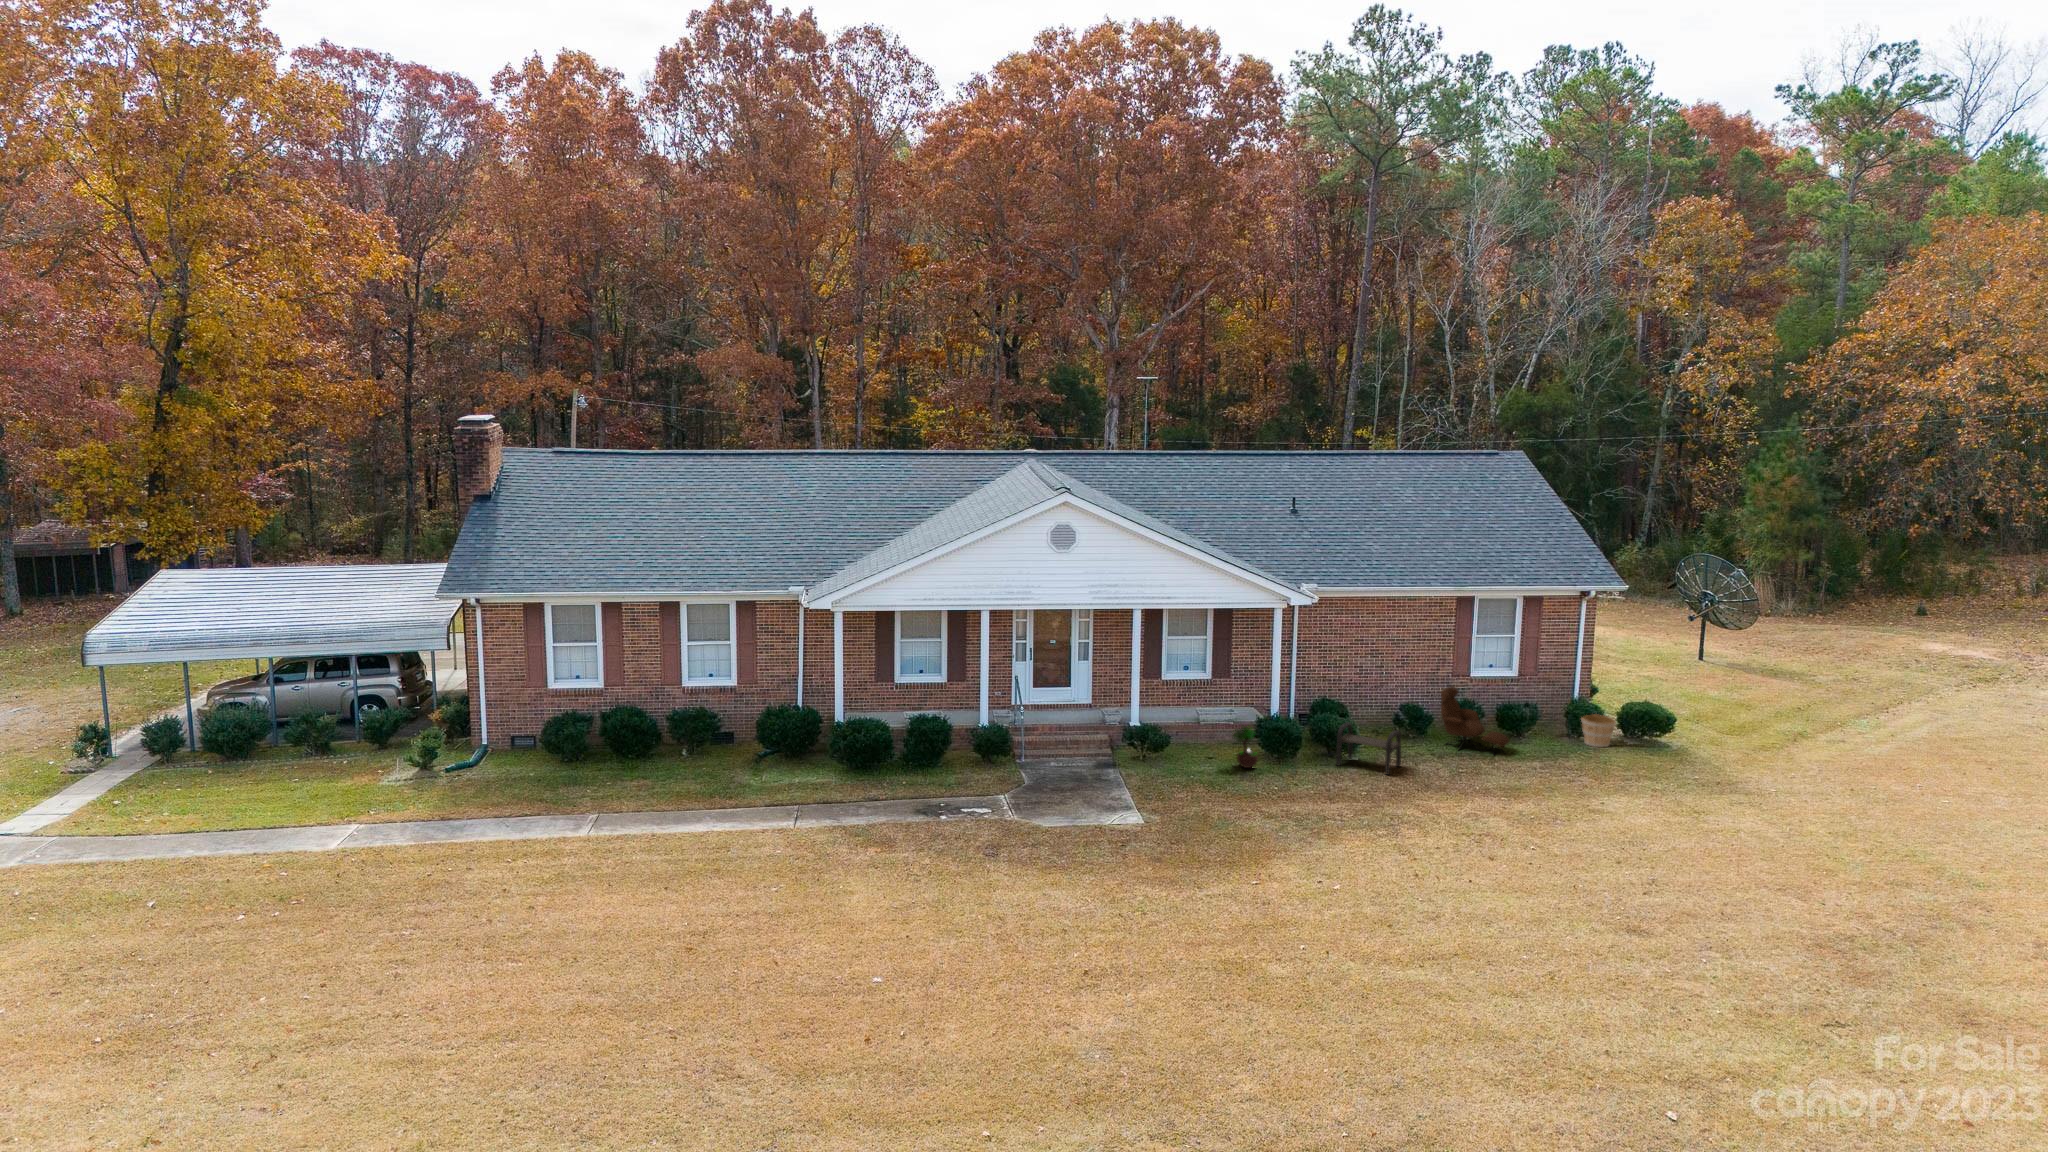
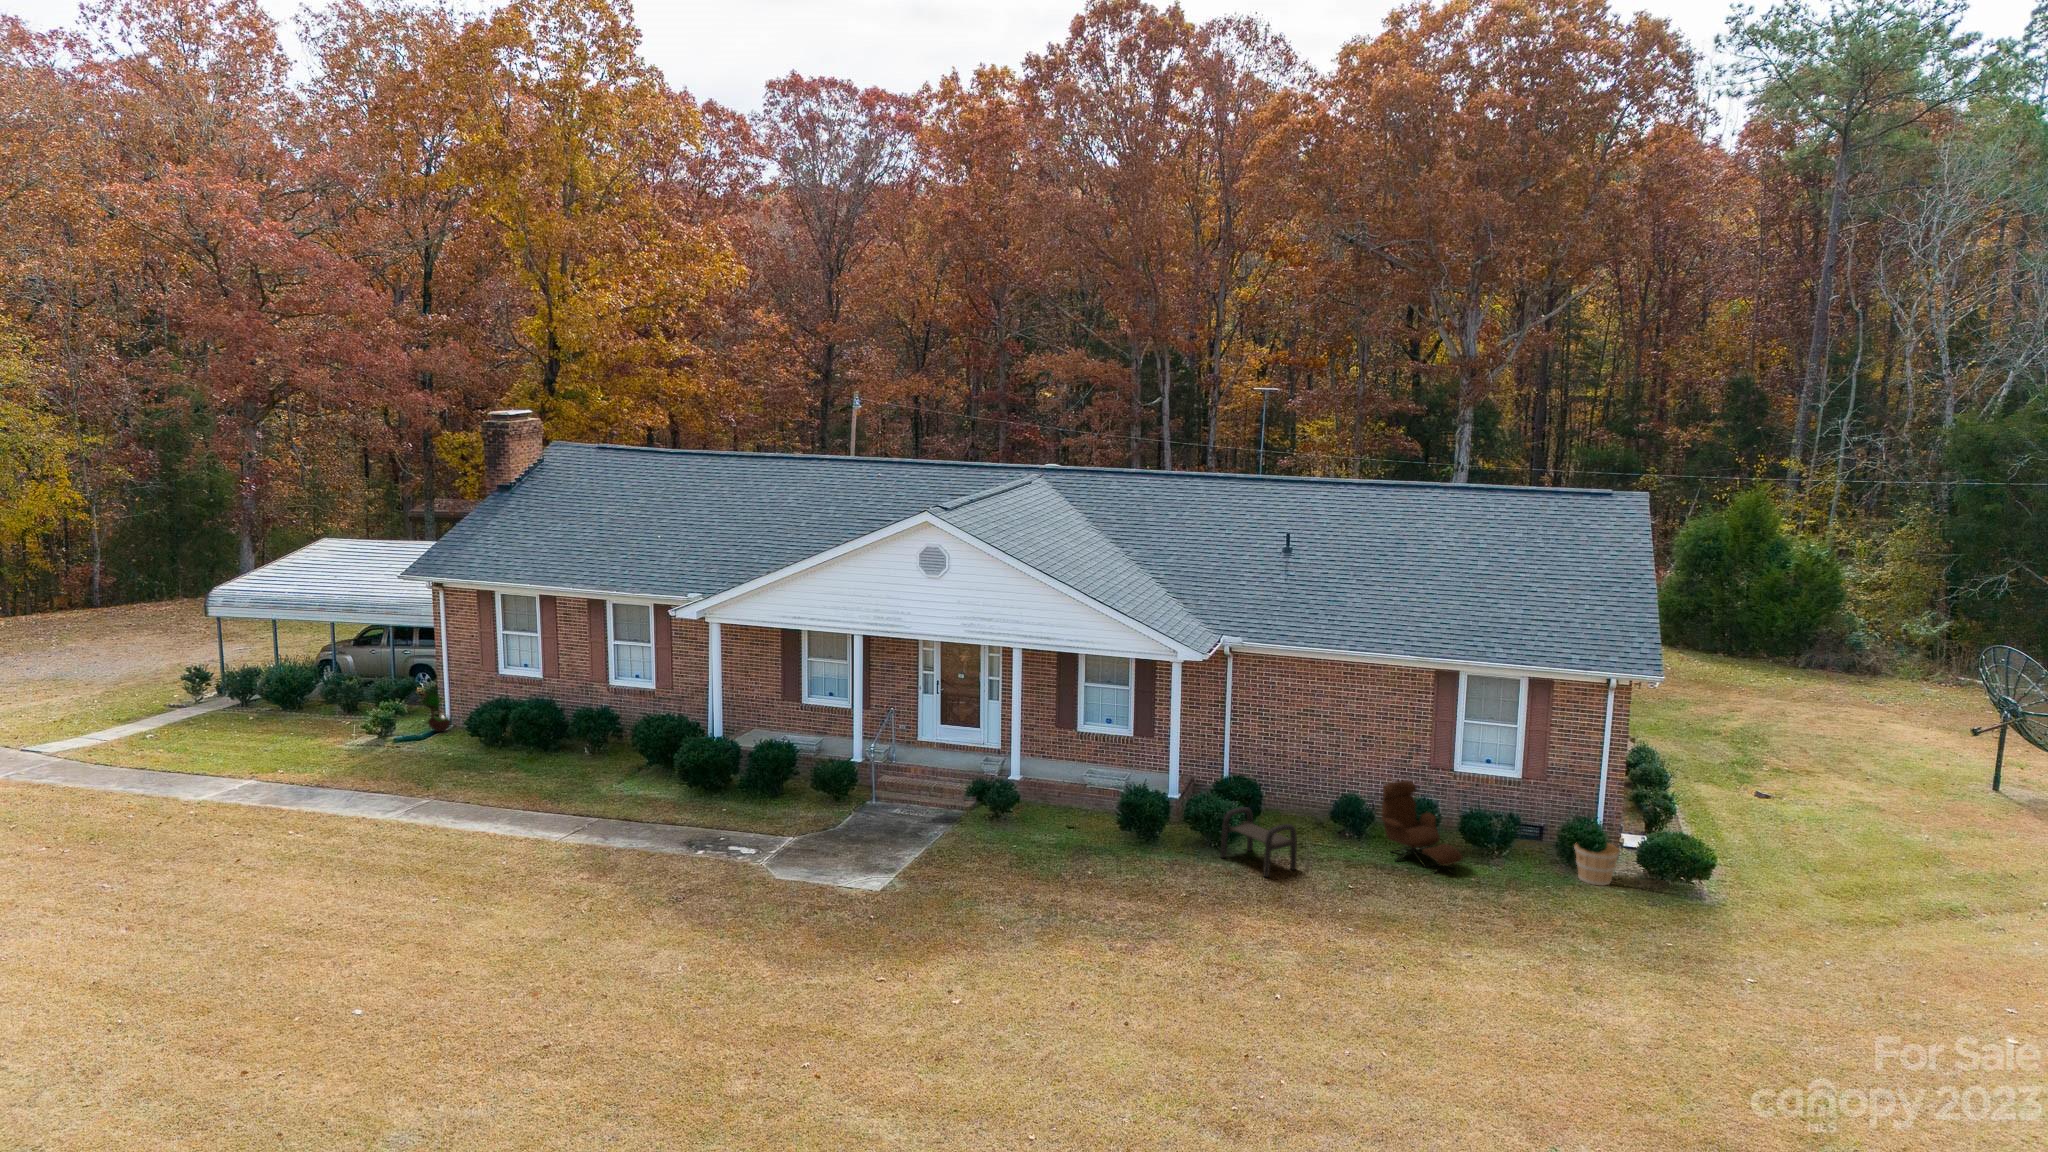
potted tree: present [1233,725,1258,768] -> present [421,694,450,732]

